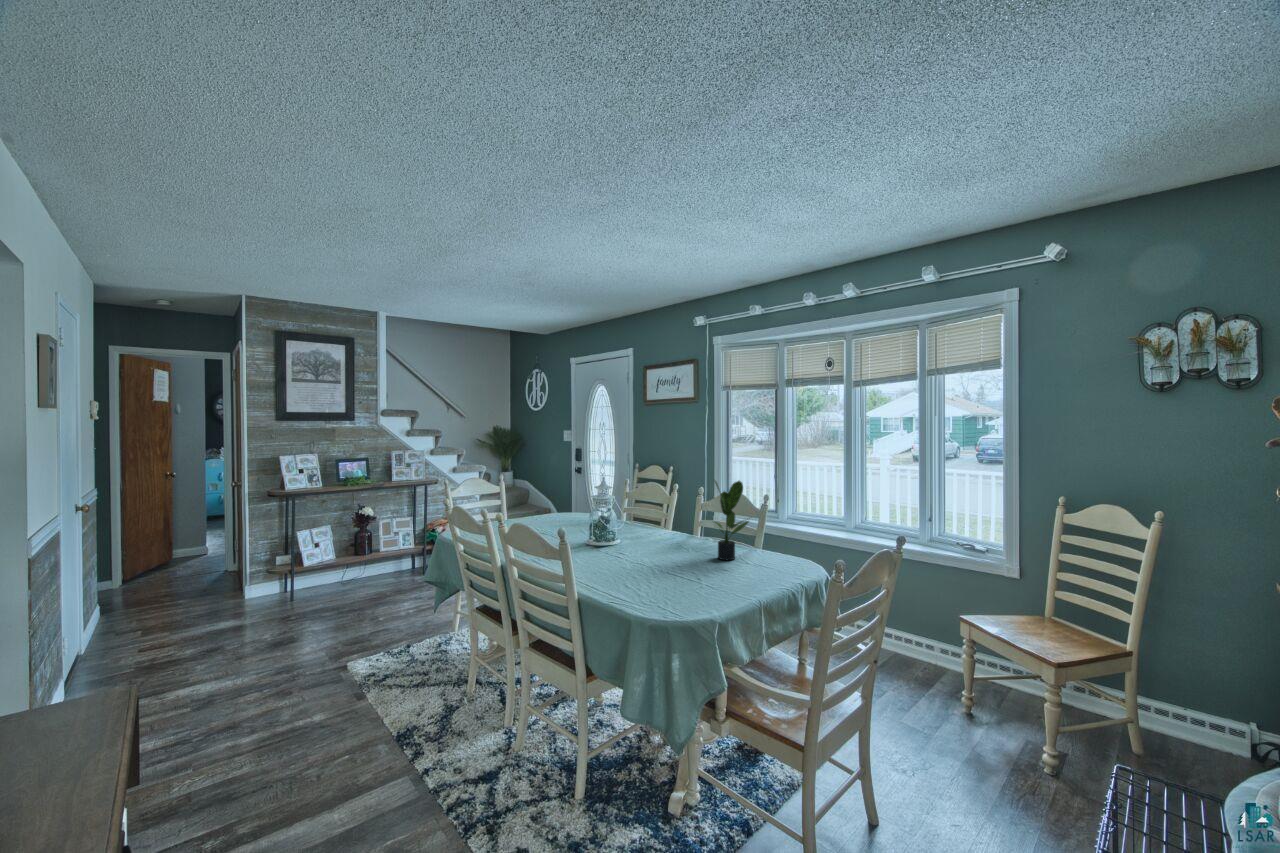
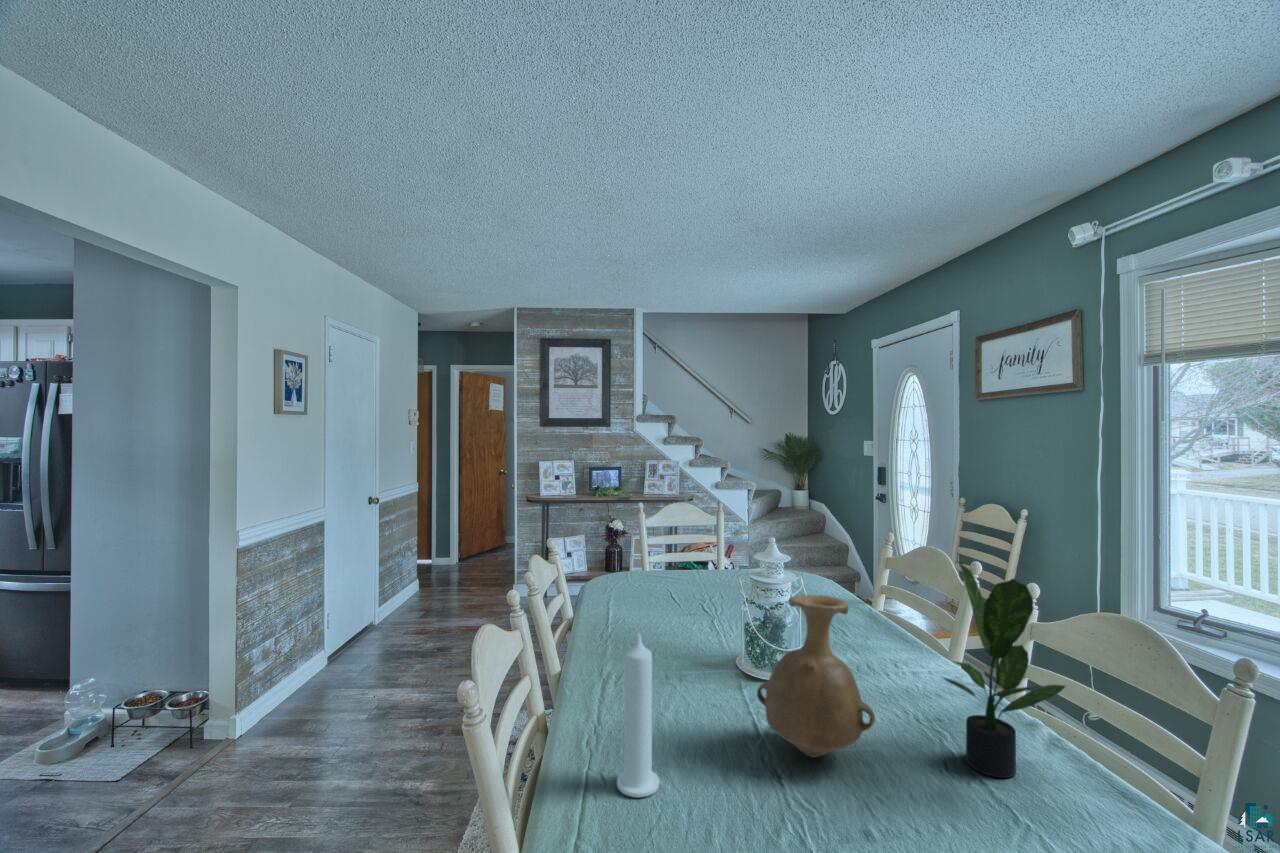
vase: none [643,500,694,569] -> present [757,595,875,758]
candle: none [607,520,627,594] -> present [617,633,660,798]

